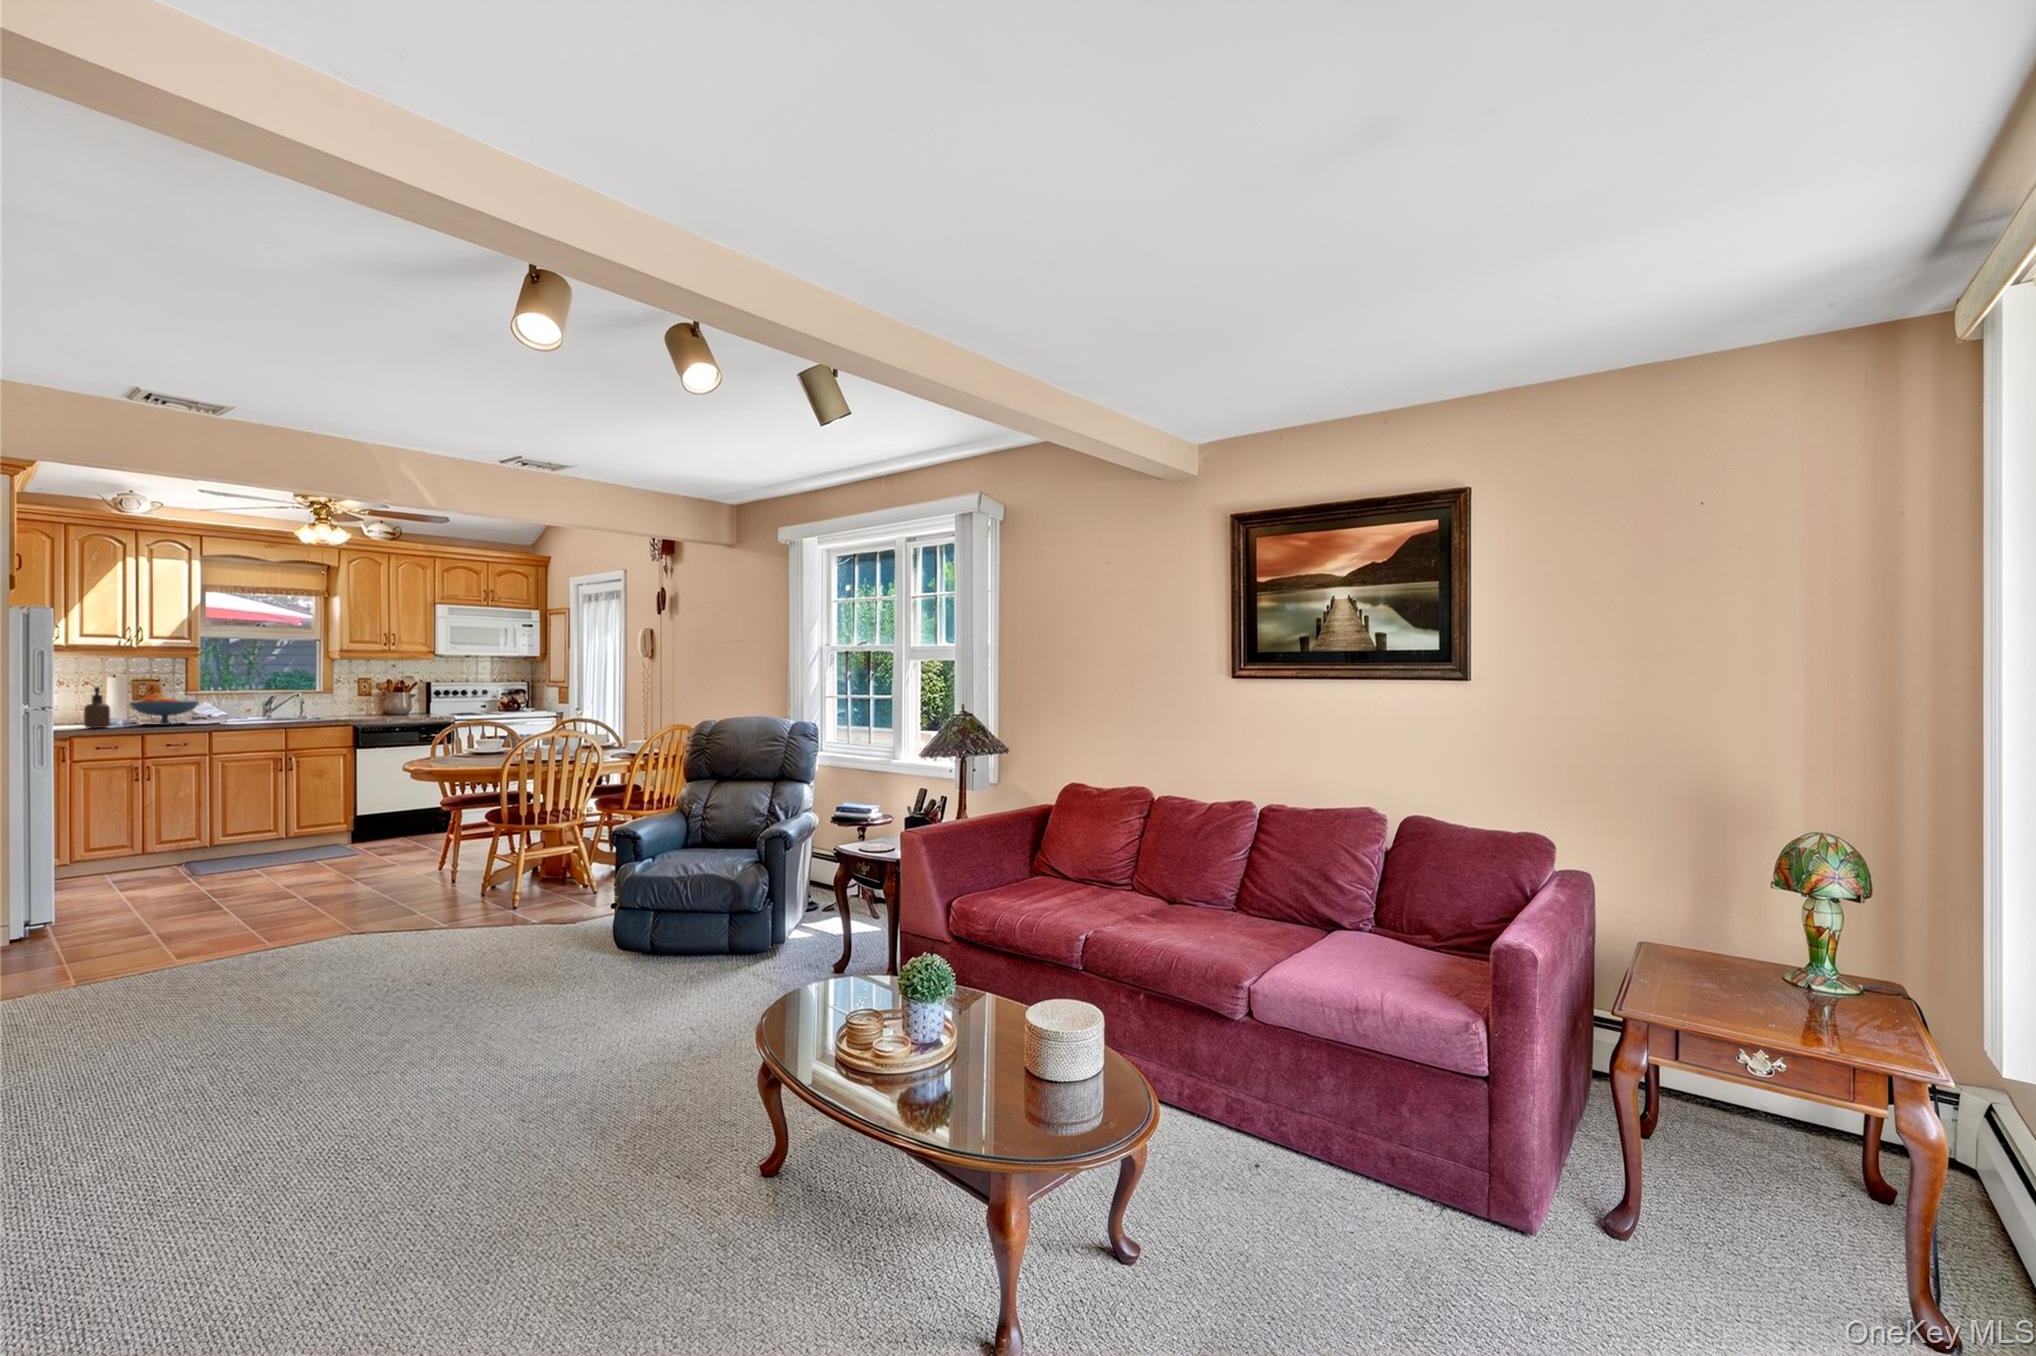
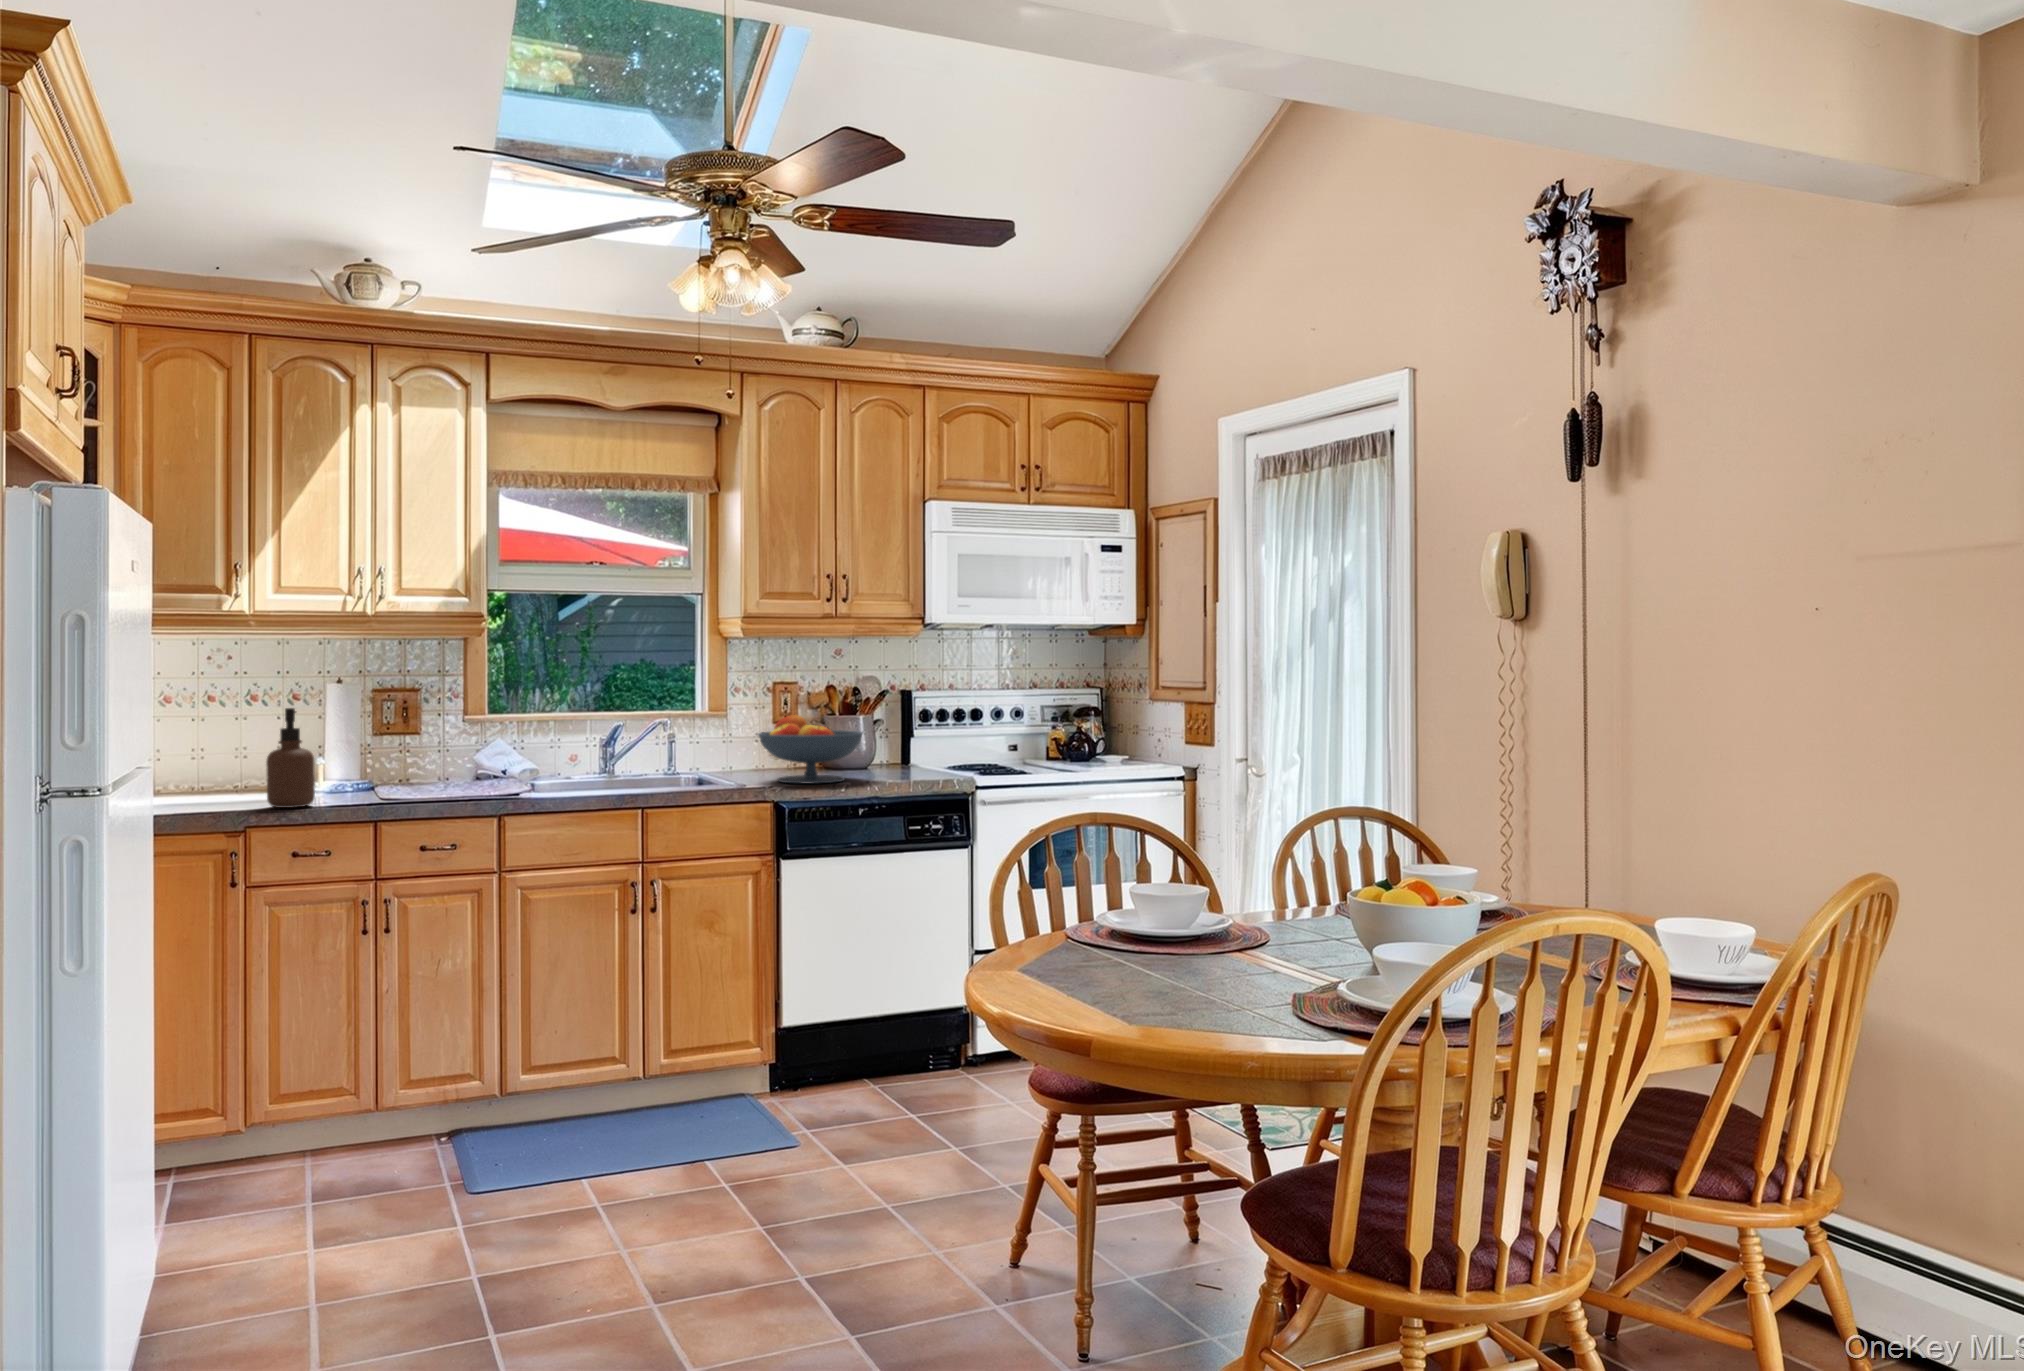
fruit bowl: present [130,693,198,725] -> present [758,715,863,783]

